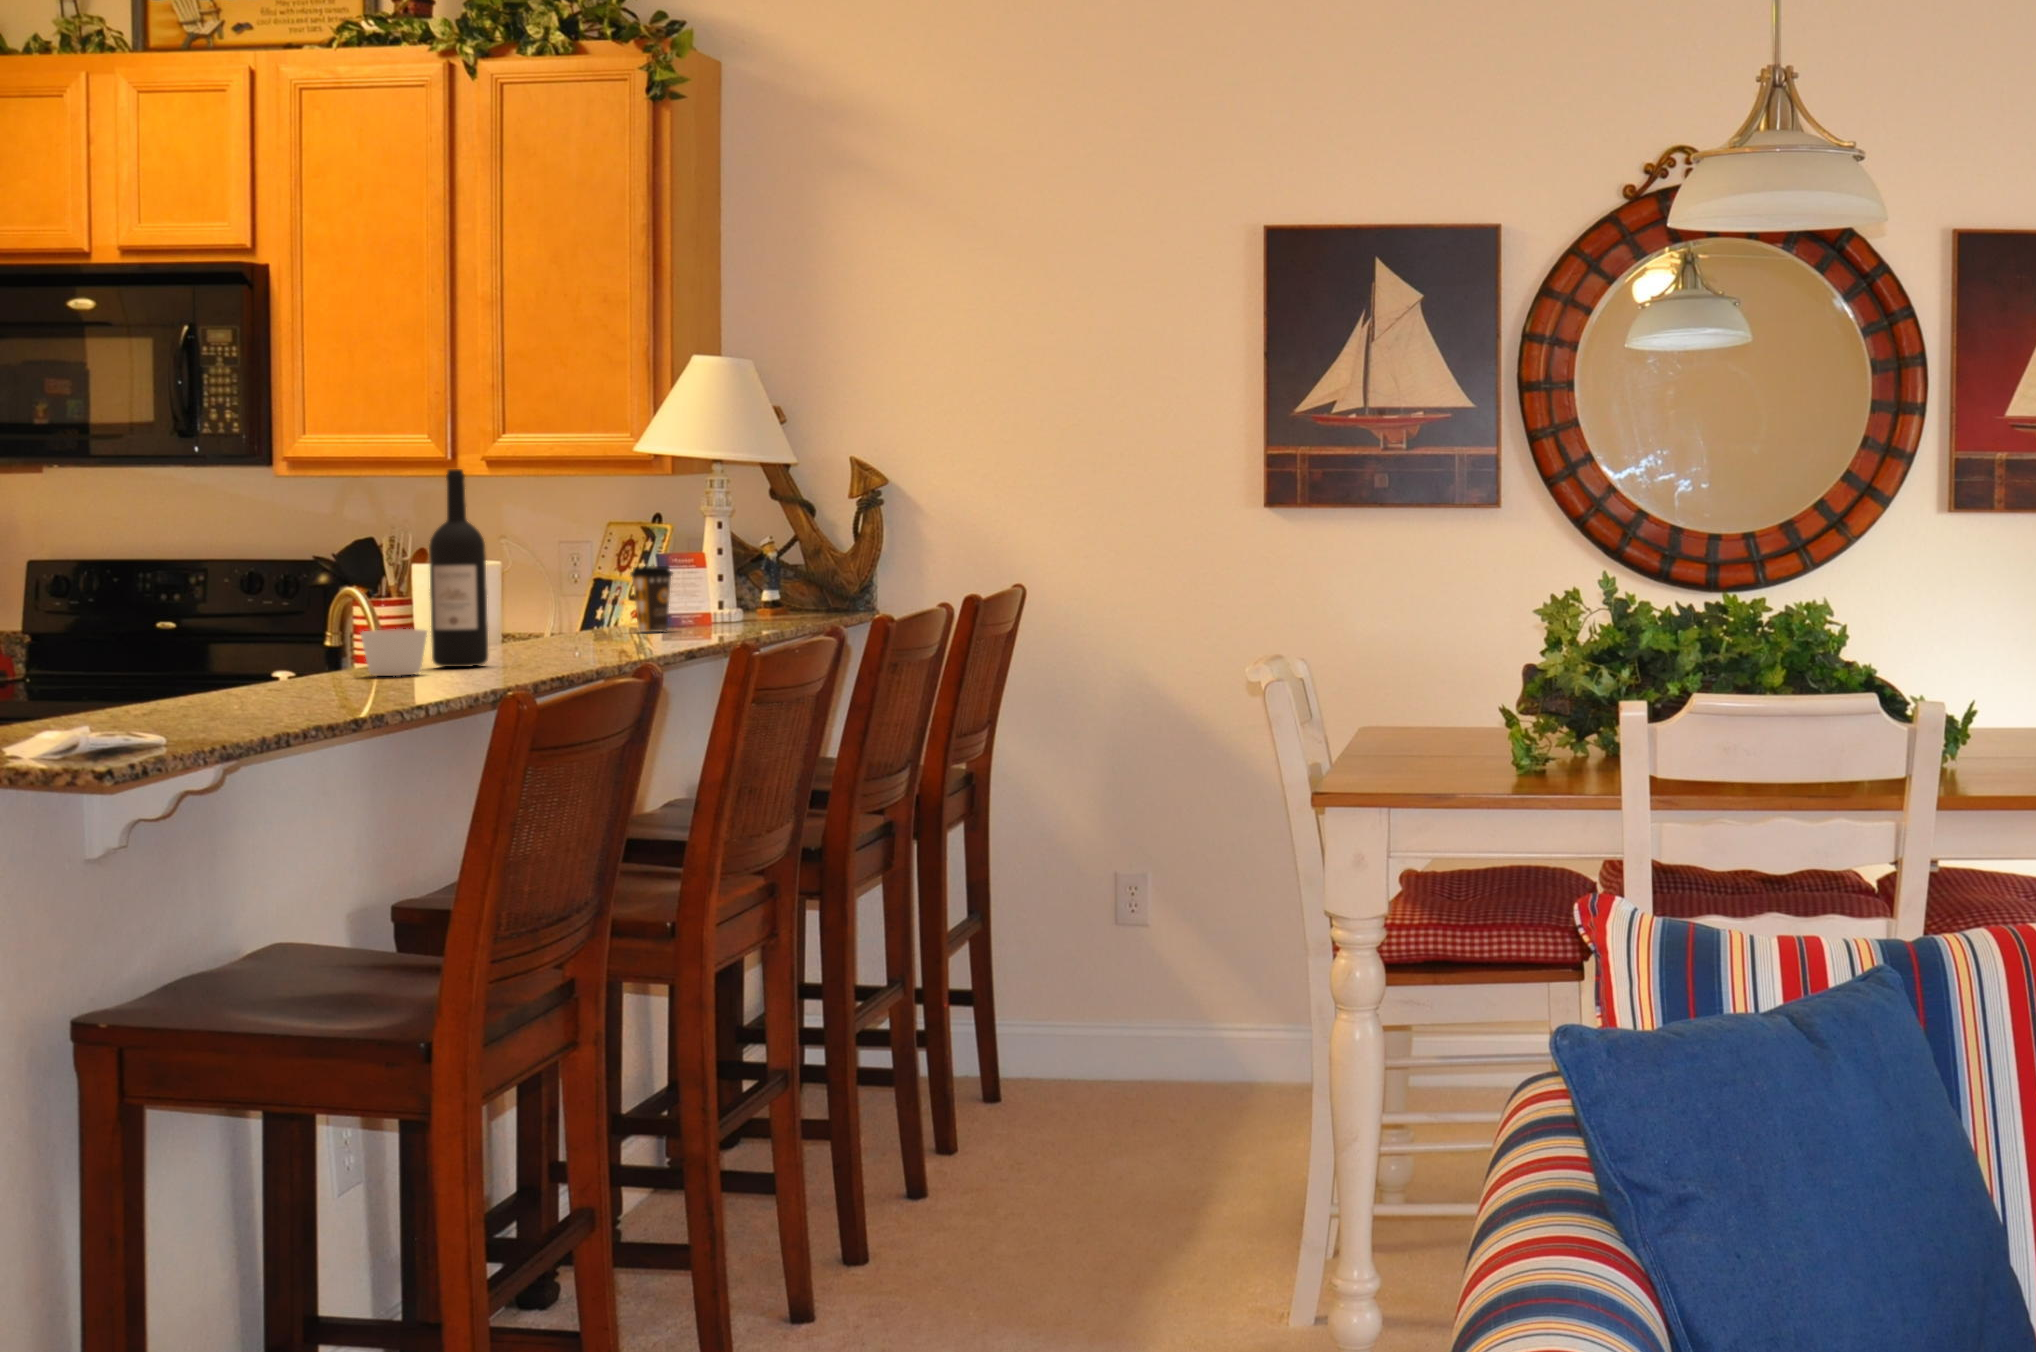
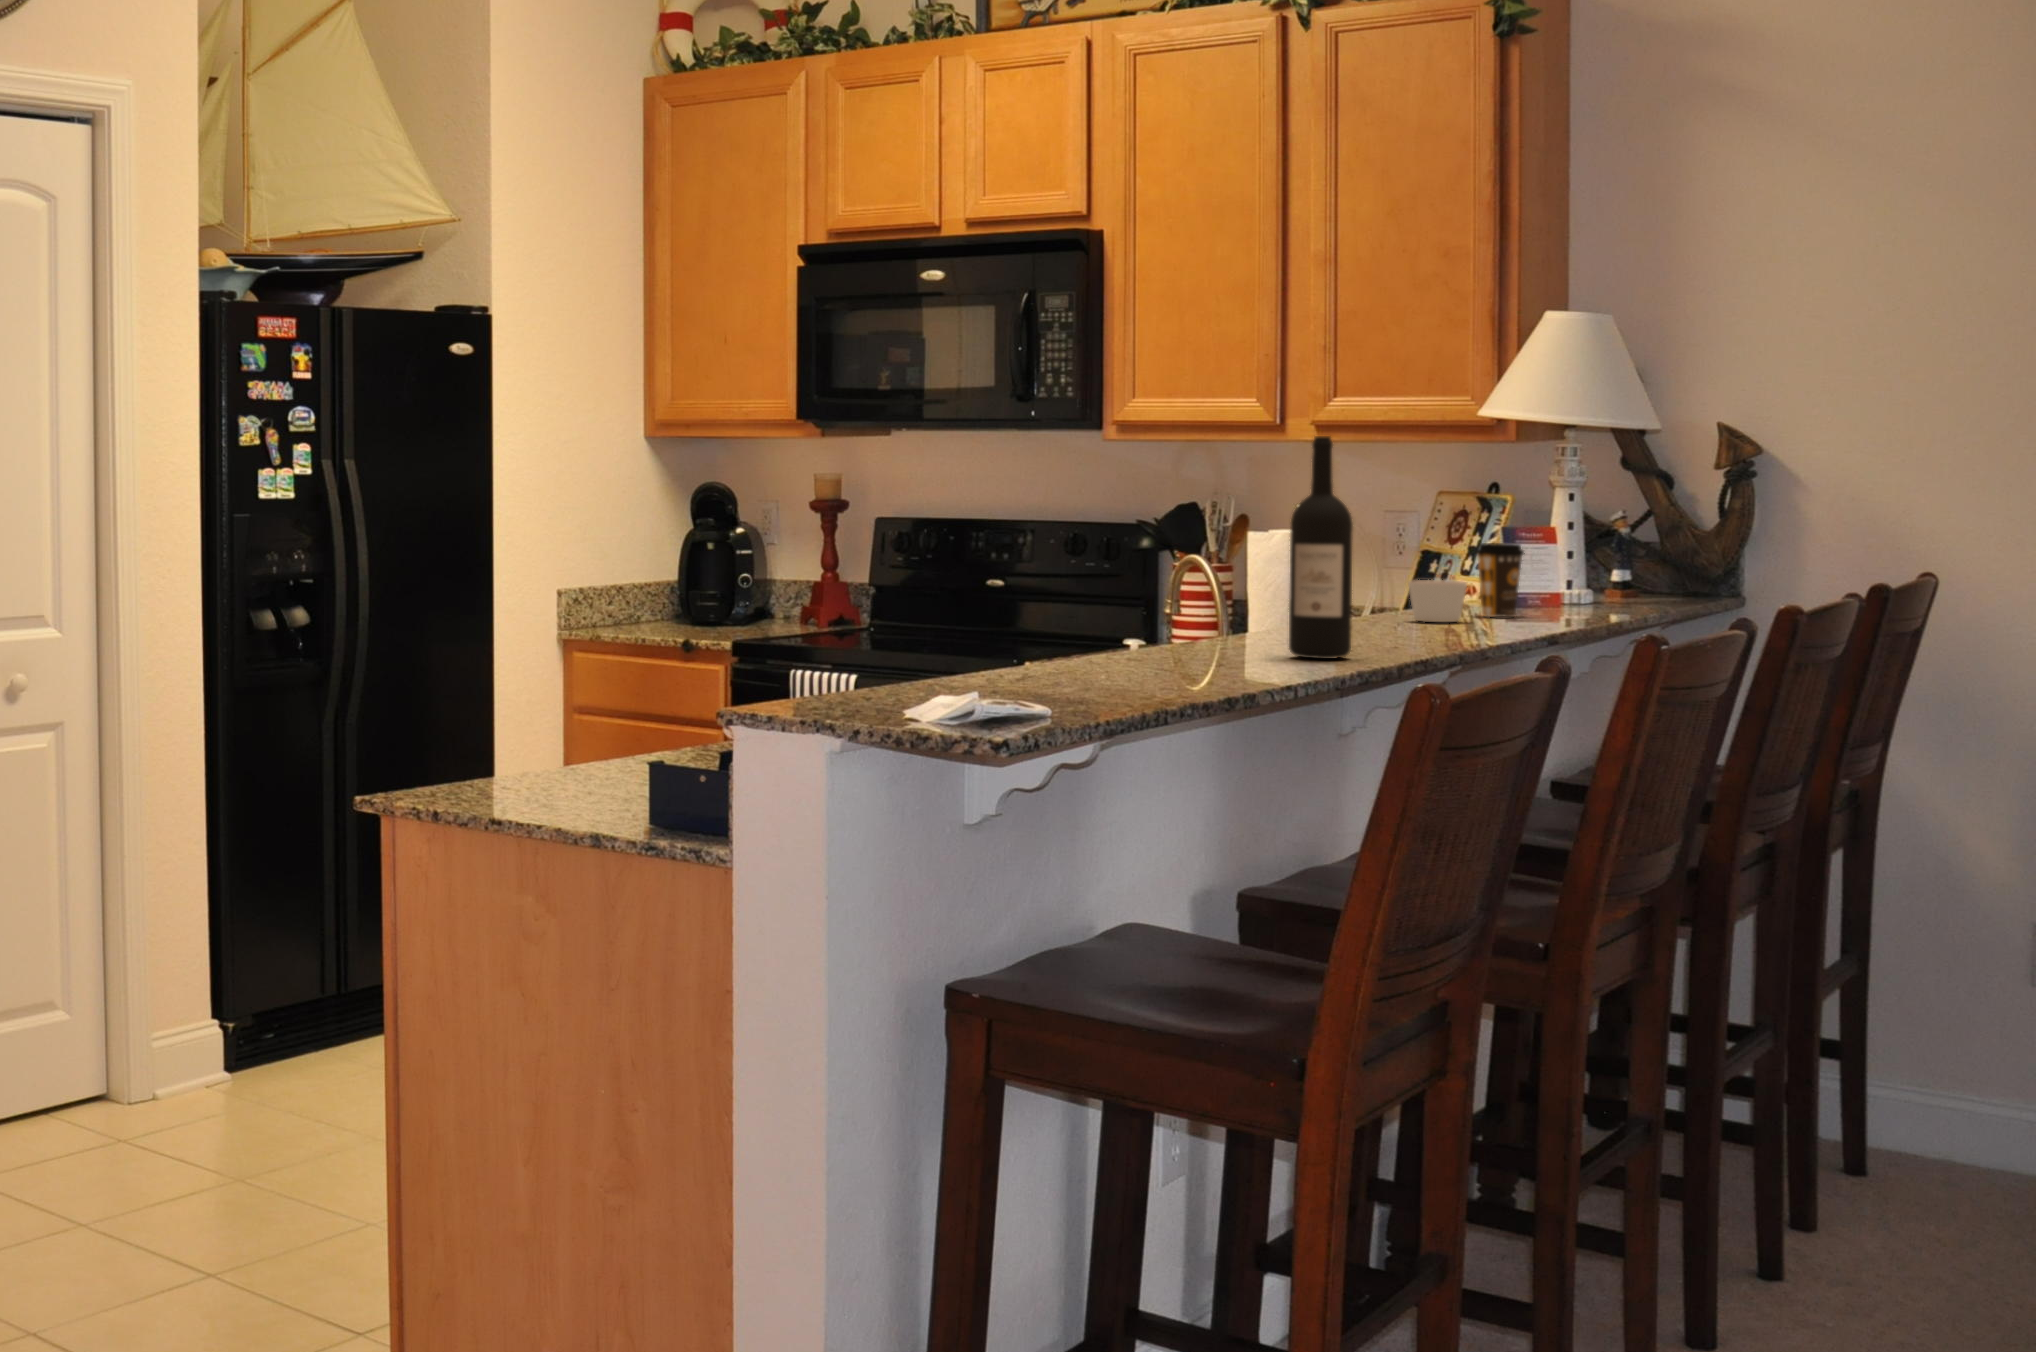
candle: present [360,629,427,676] -> present [1408,580,1467,622]

